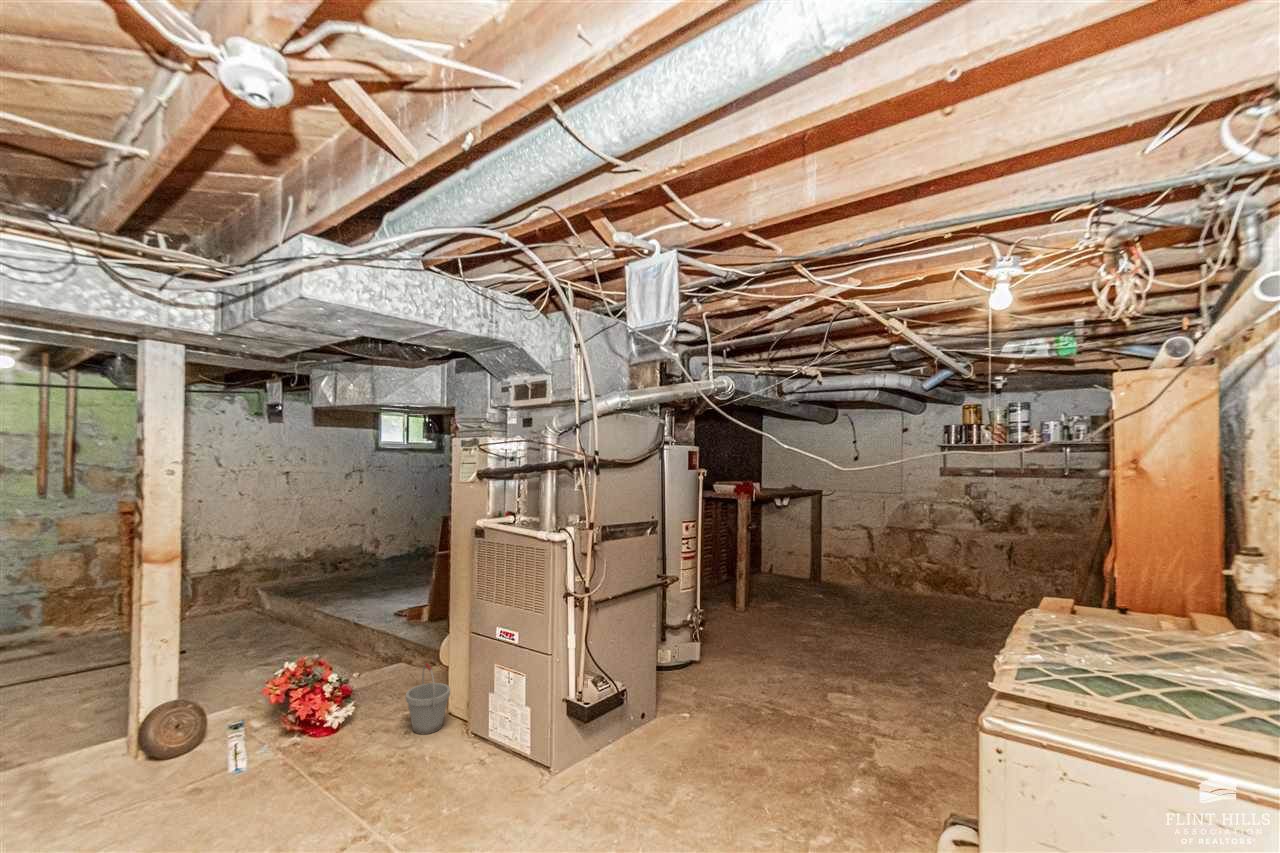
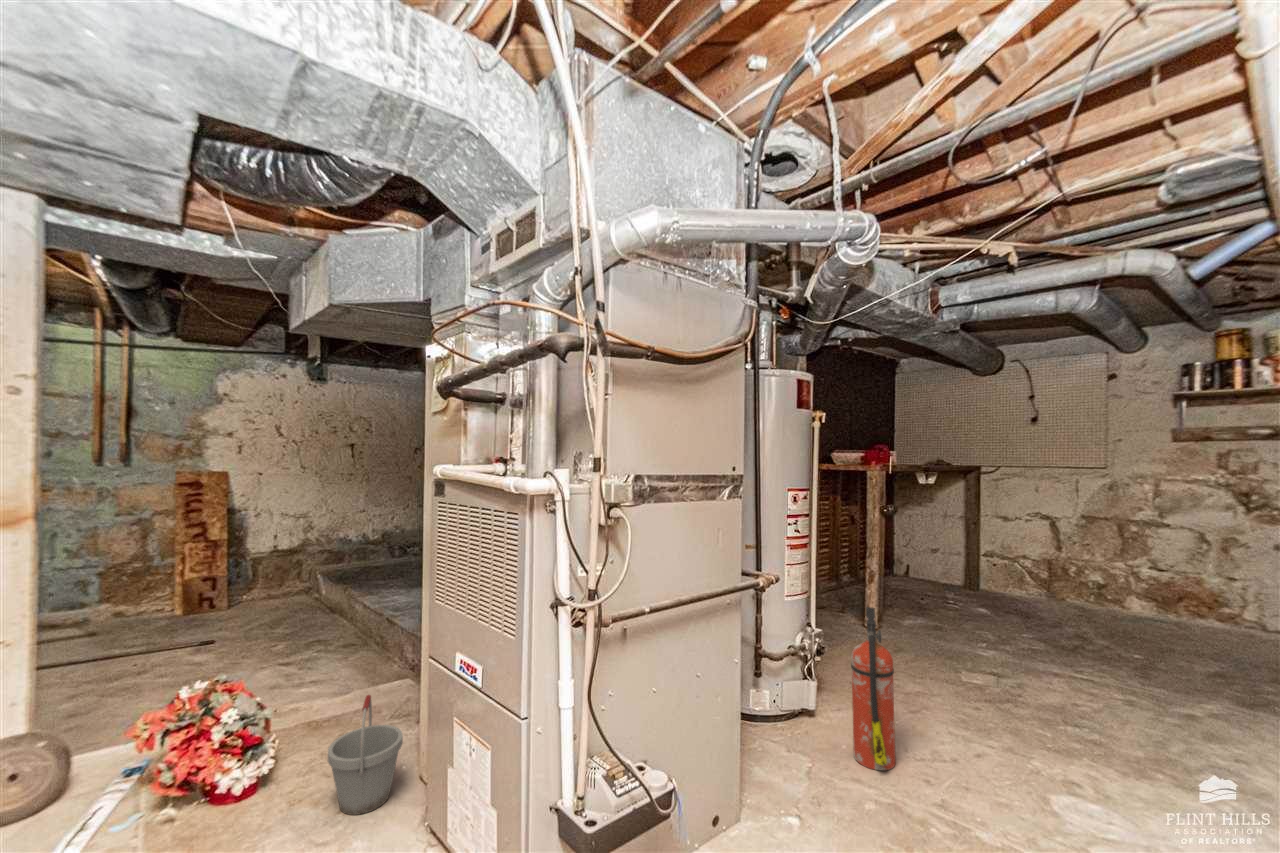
fire extinguisher: none [720,595,744,689] -> present [851,607,895,771]

